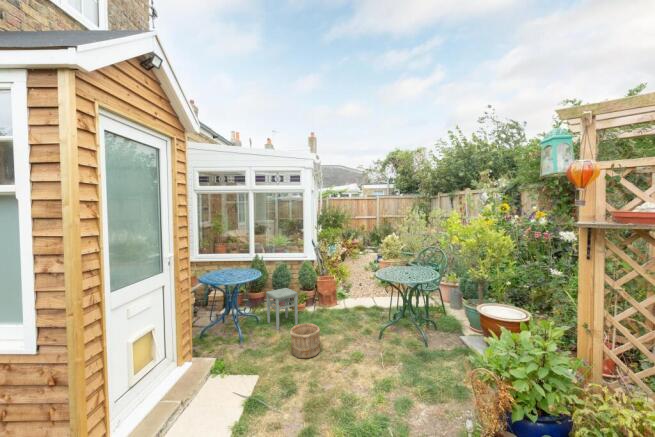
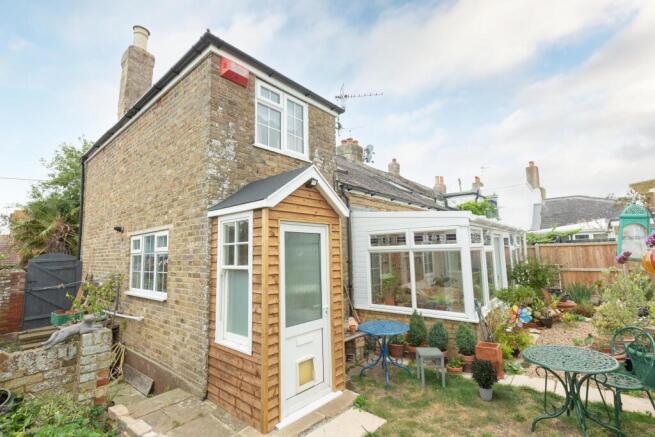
potted plant: none [323,289,349,326] -> present [470,359,500,401]
wooden bucket: present [290,323,320,358] -> none [421,386,452,422]

